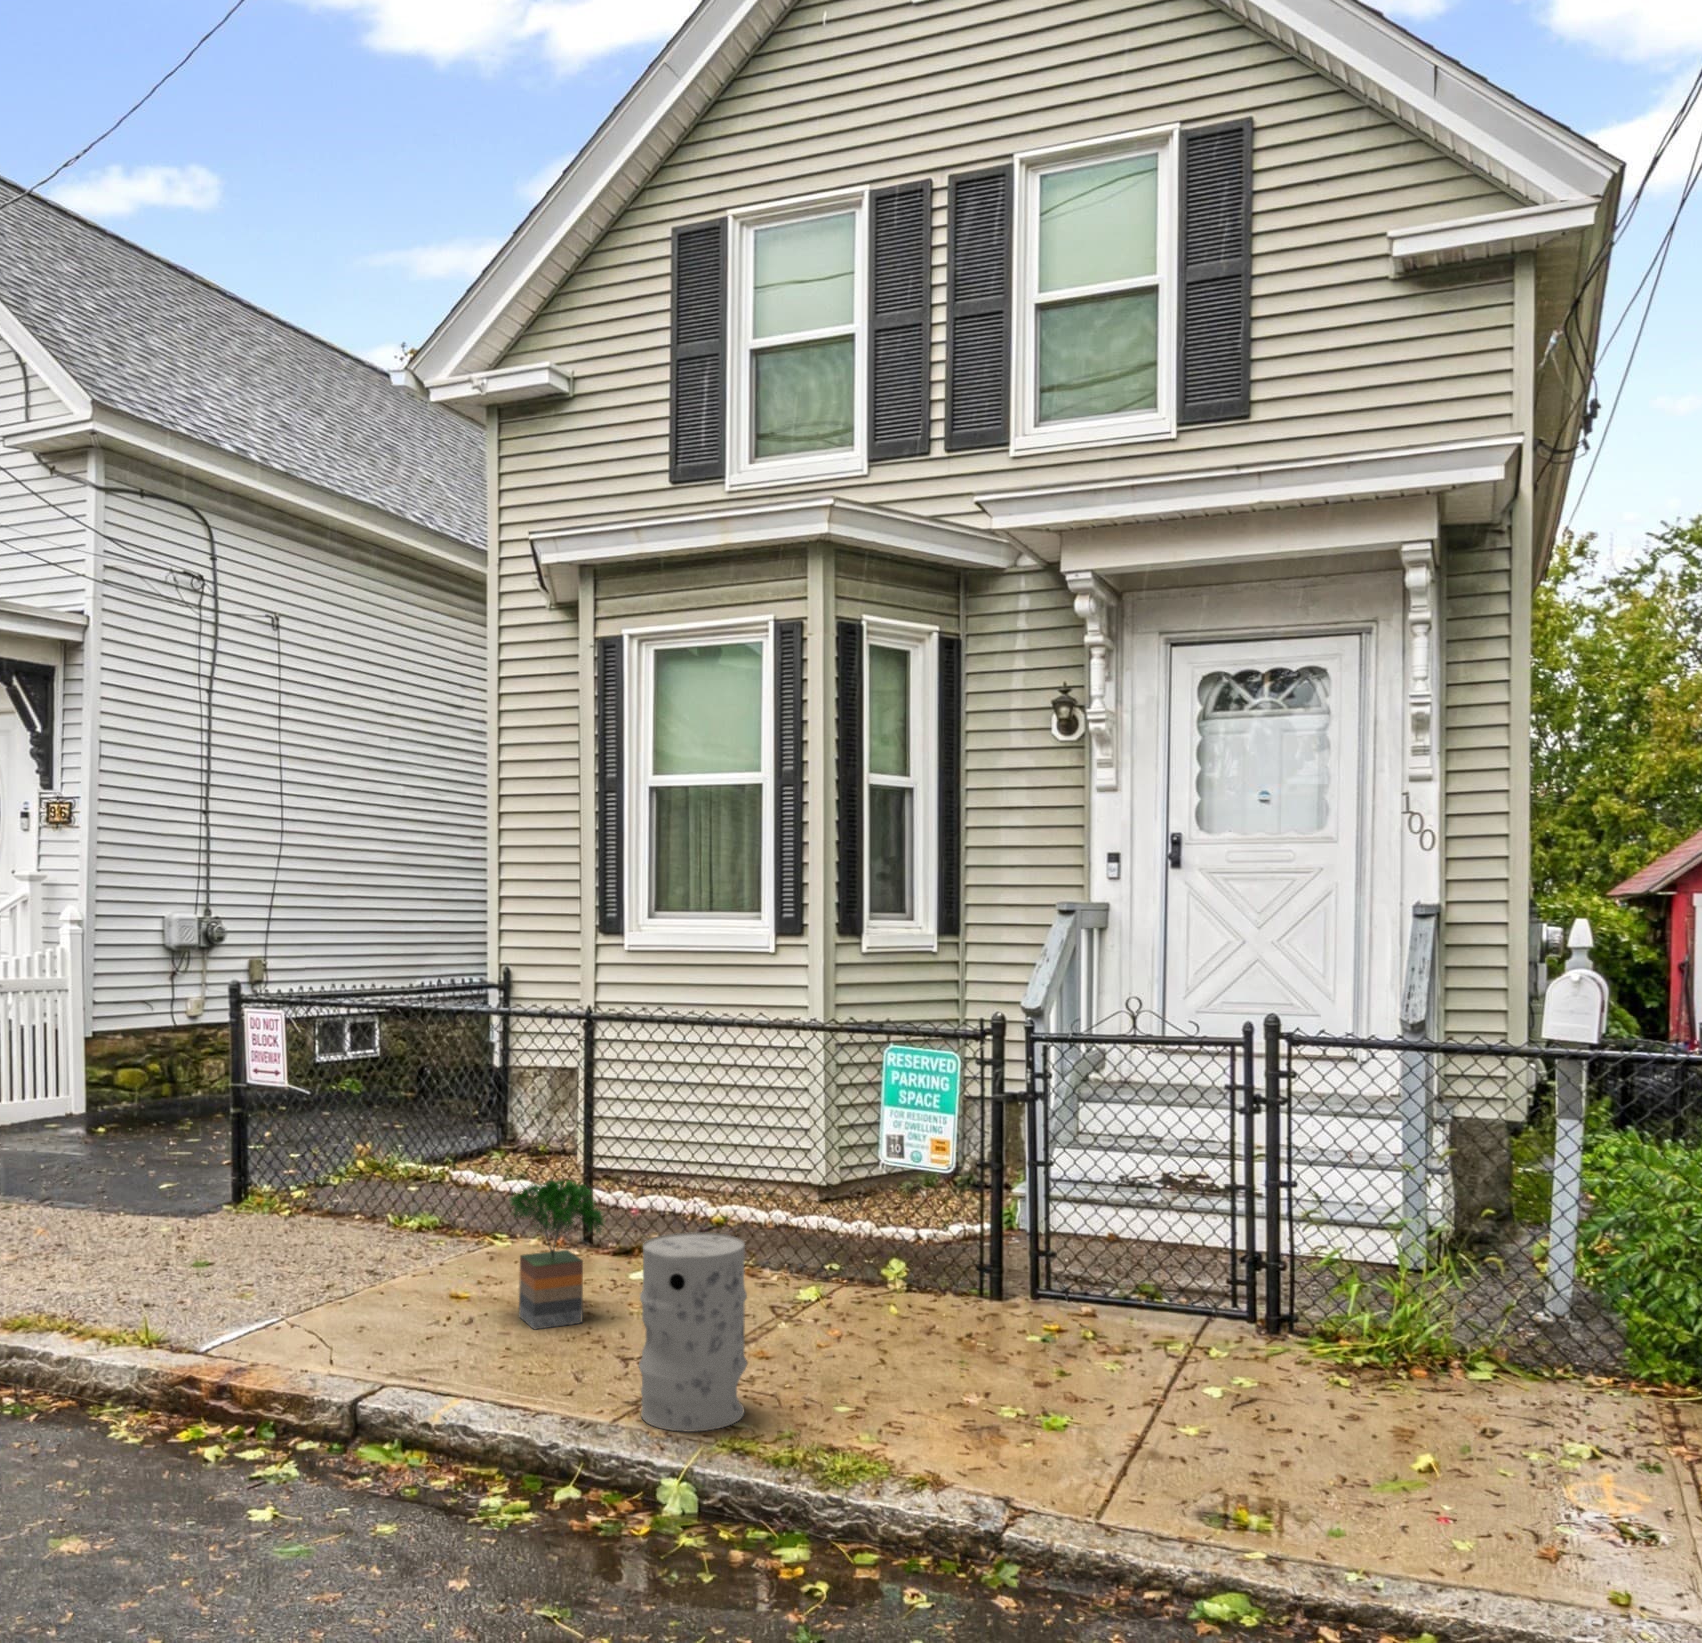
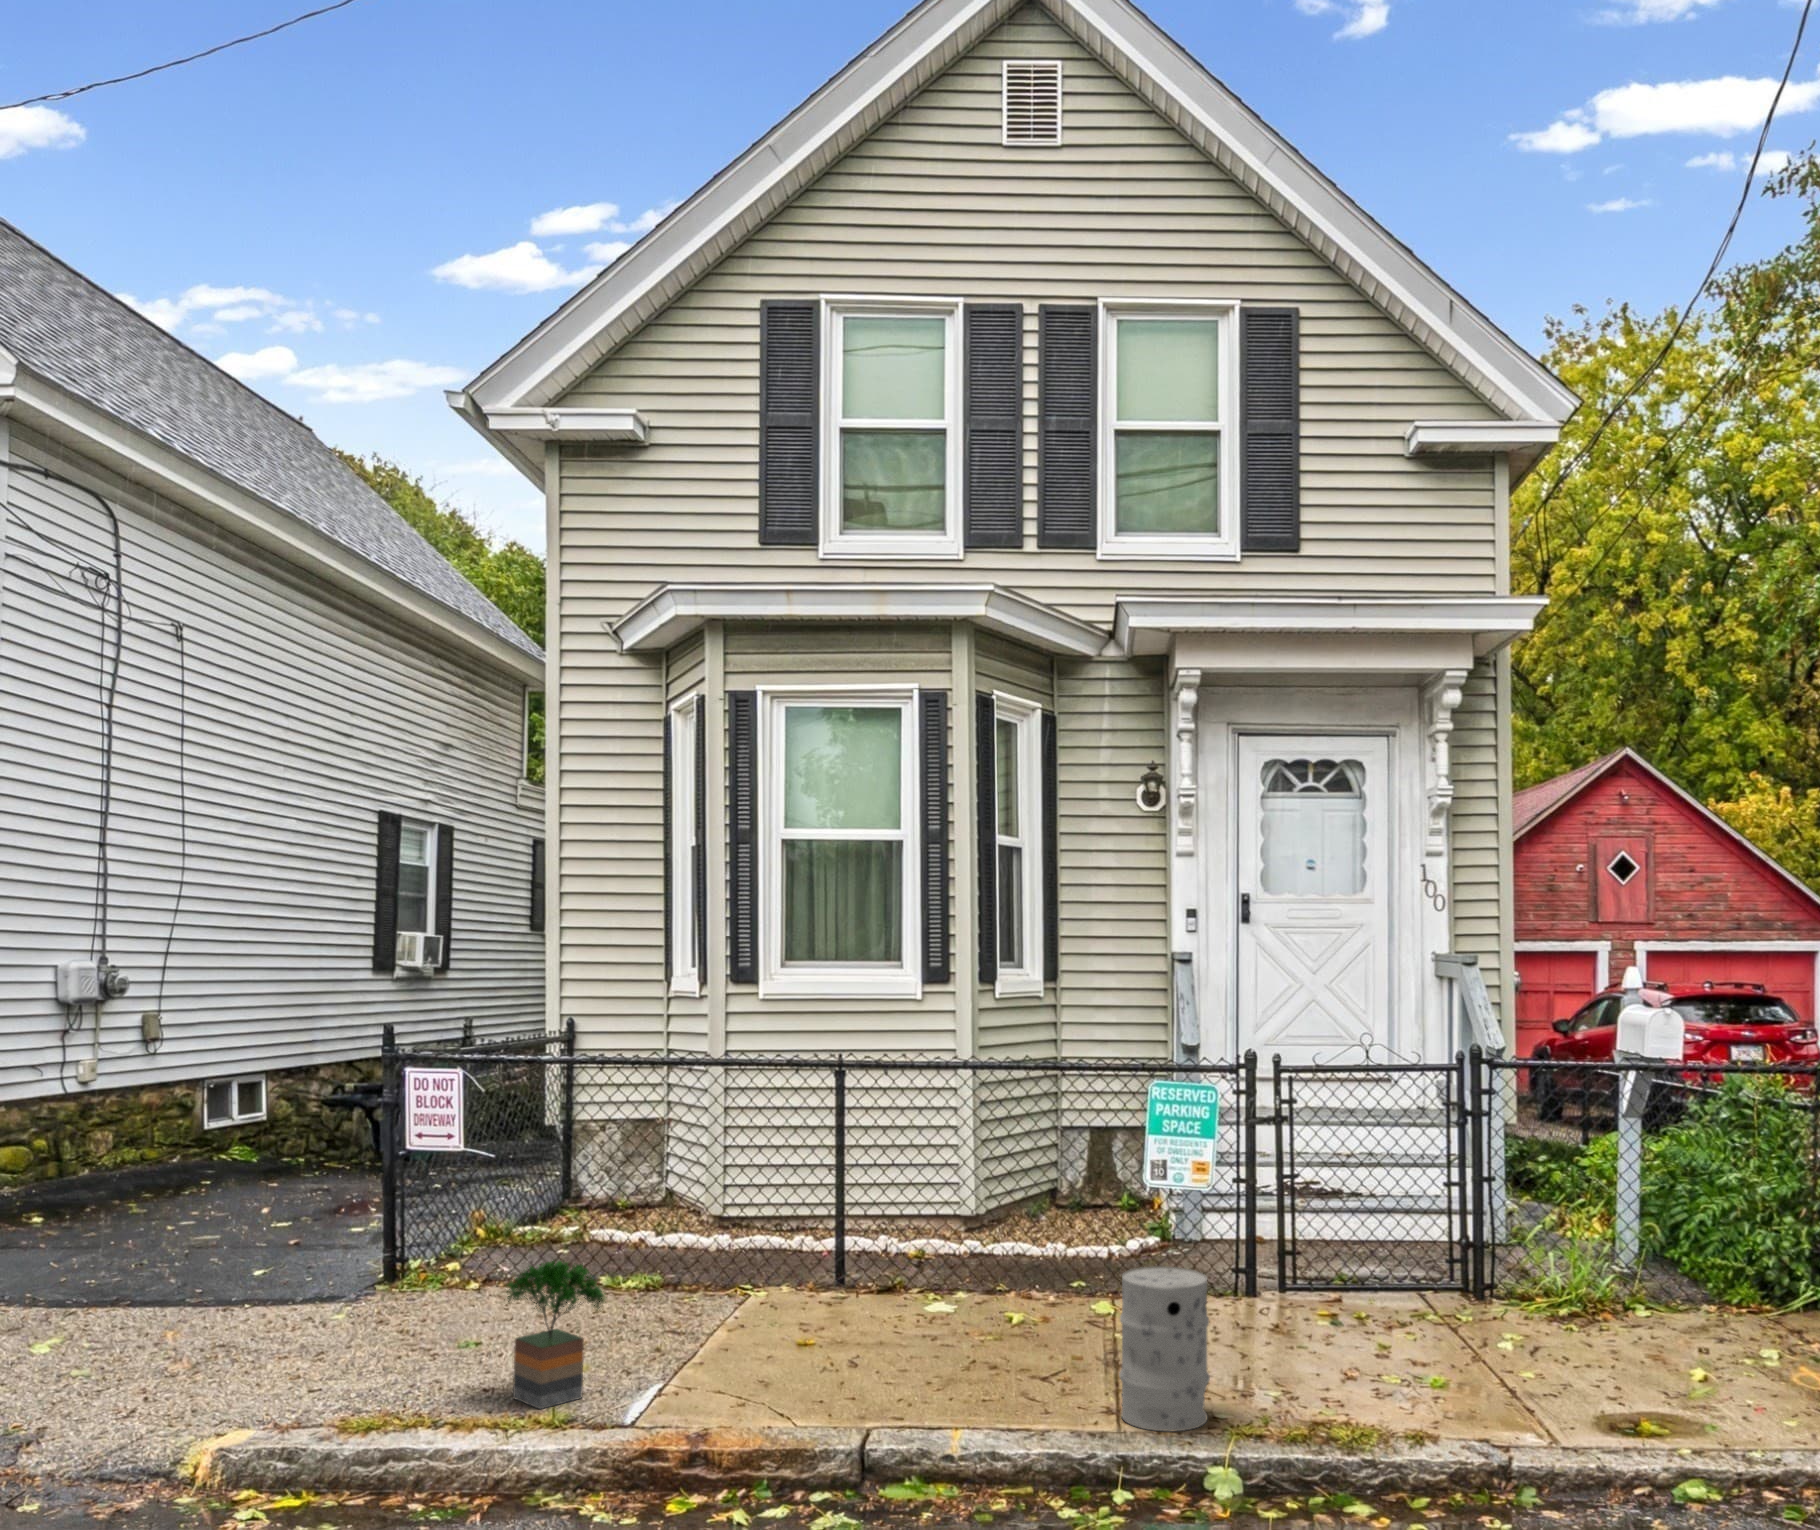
potted tree: present [510,1180,603,1329] -> present [507,1261,606,1409]

